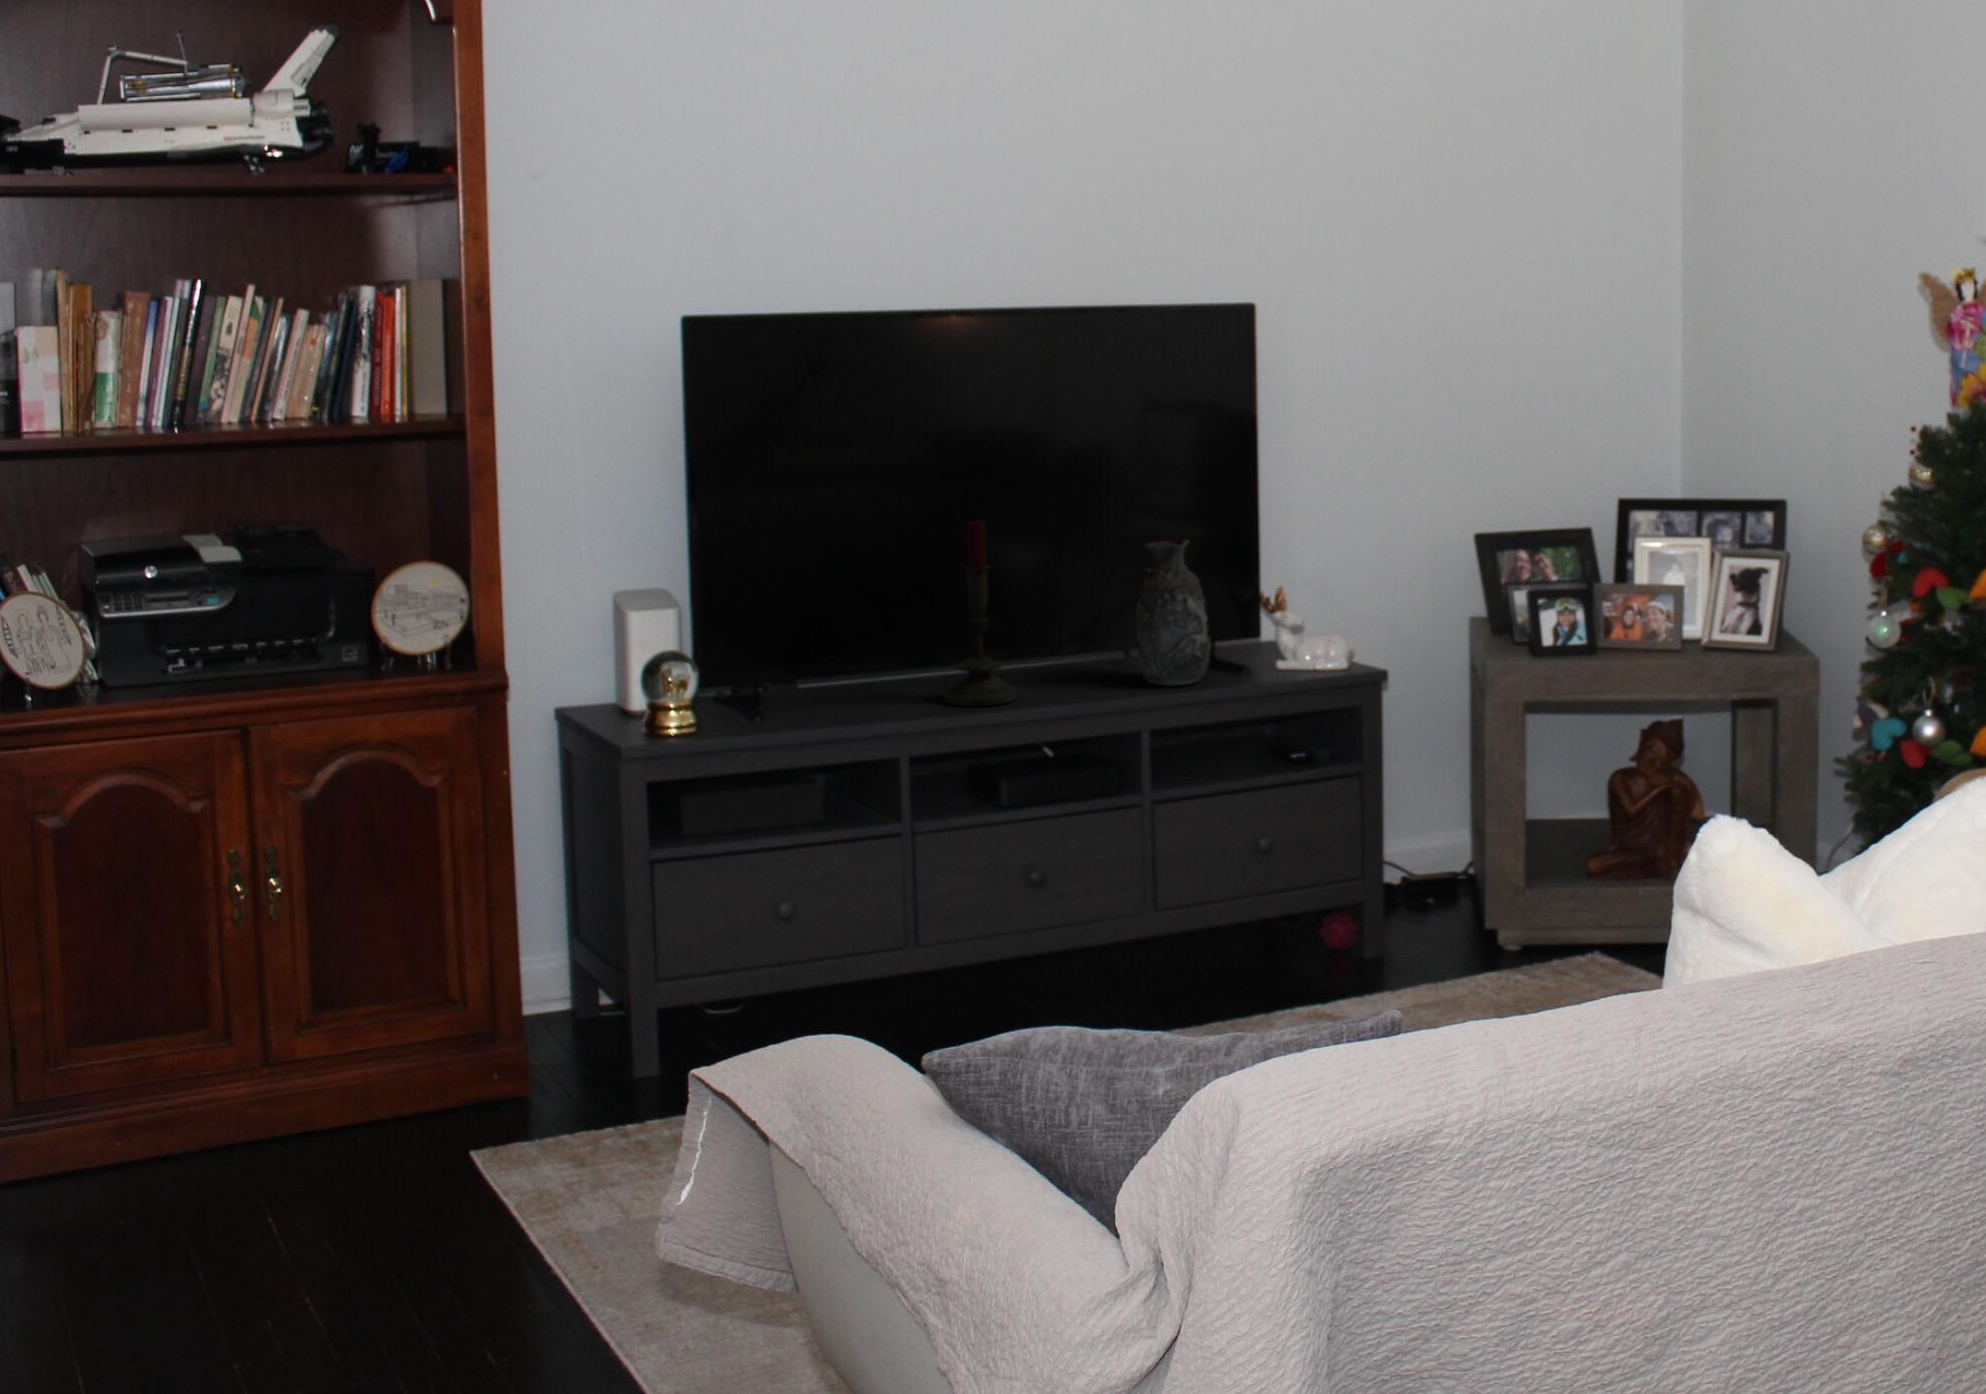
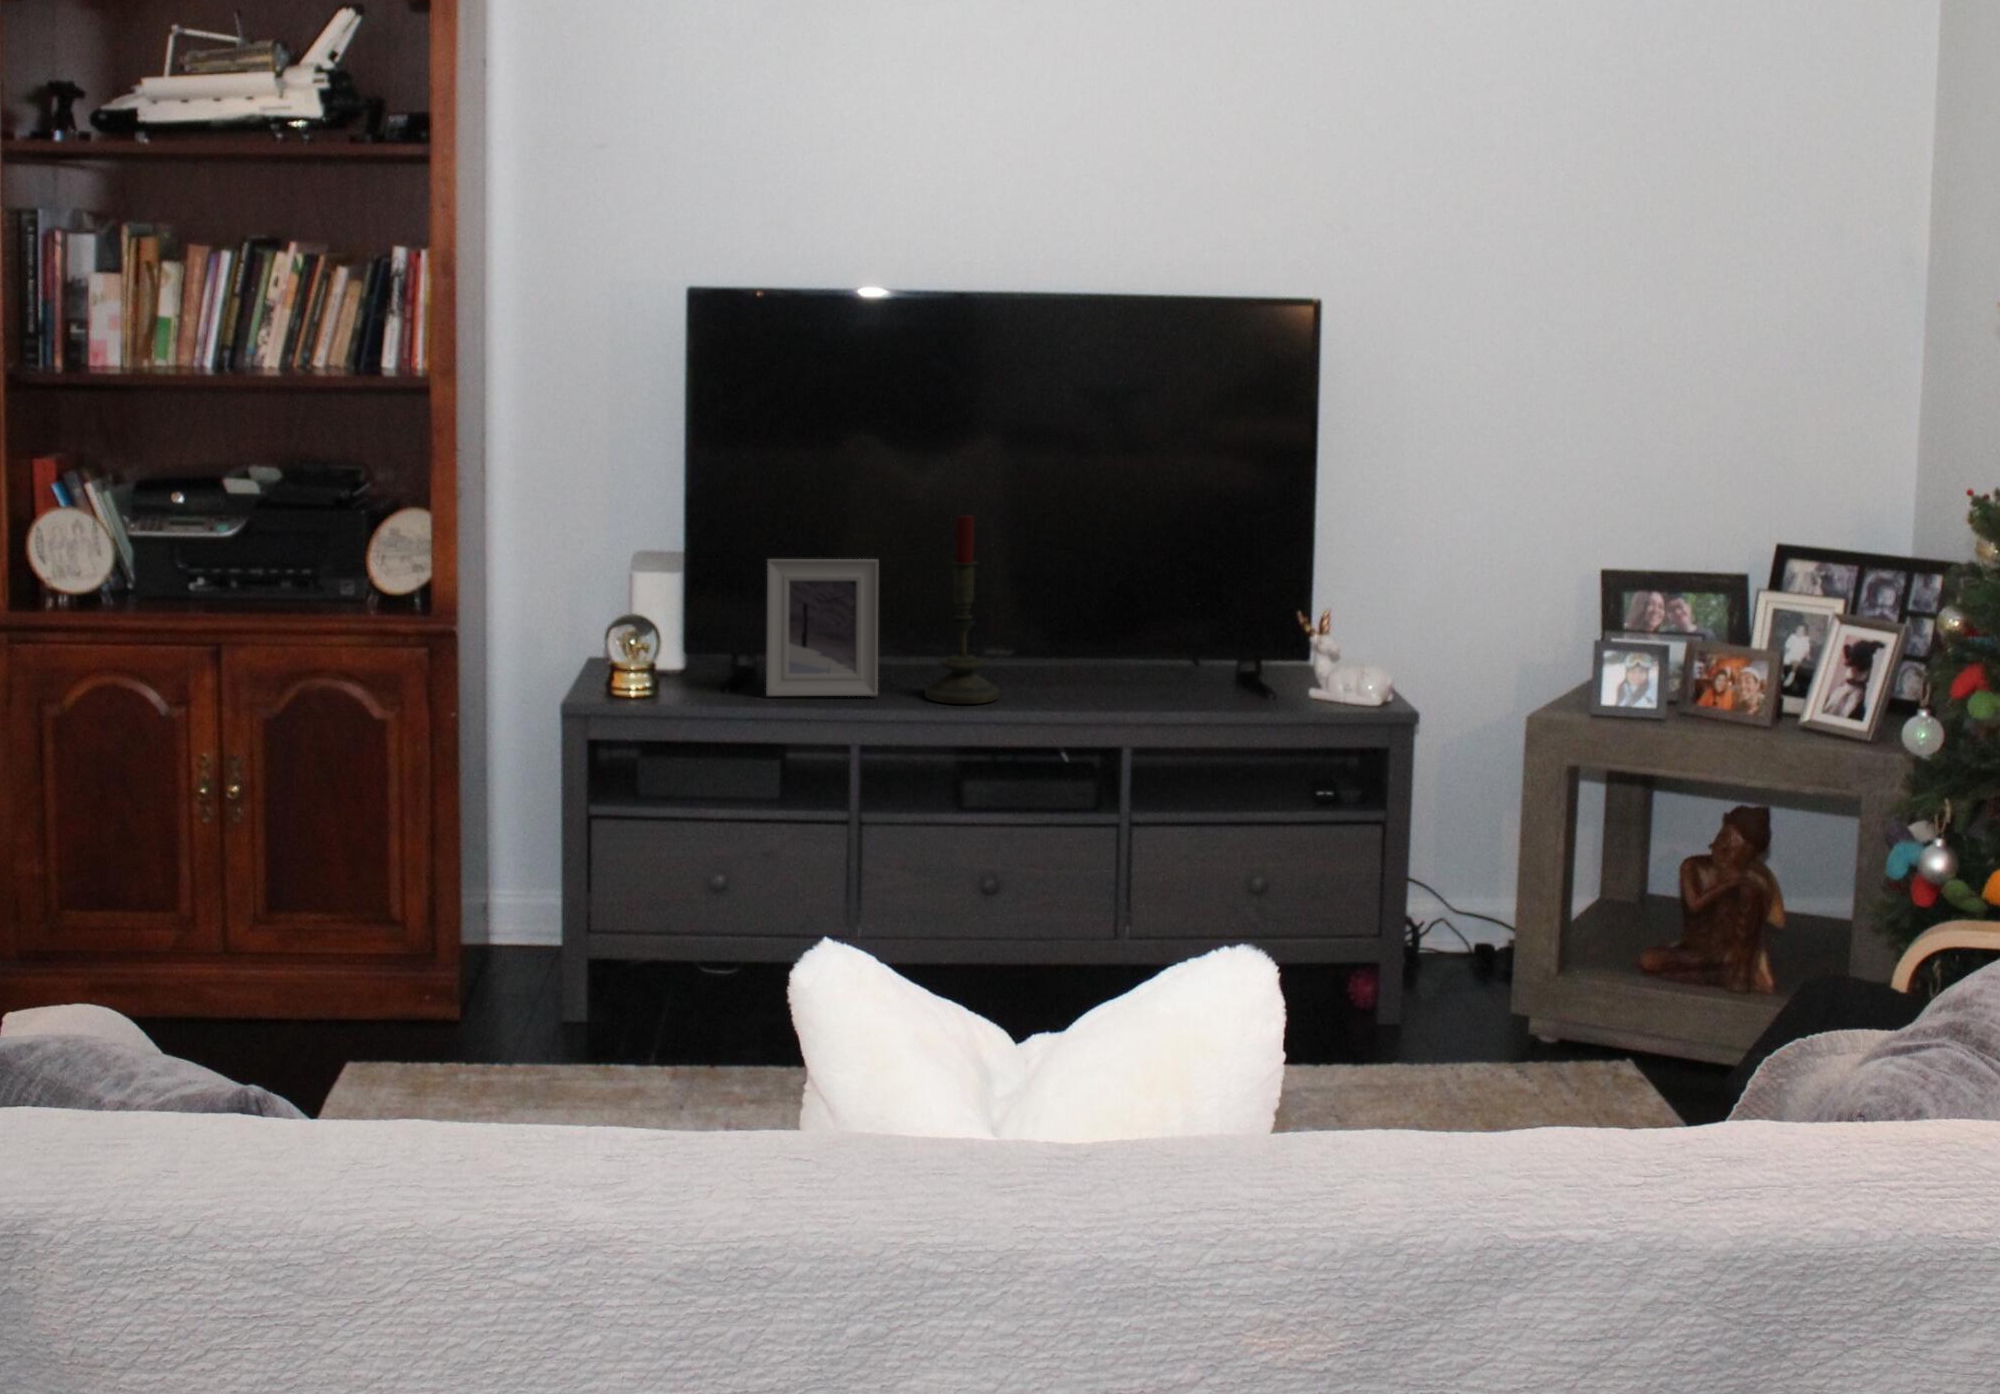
decorative vase: present [1136,540,1210,685] -> none [1135,553,1213,705]
picture frame: none [784,572,903,719] -> present [766,559,878,696]

